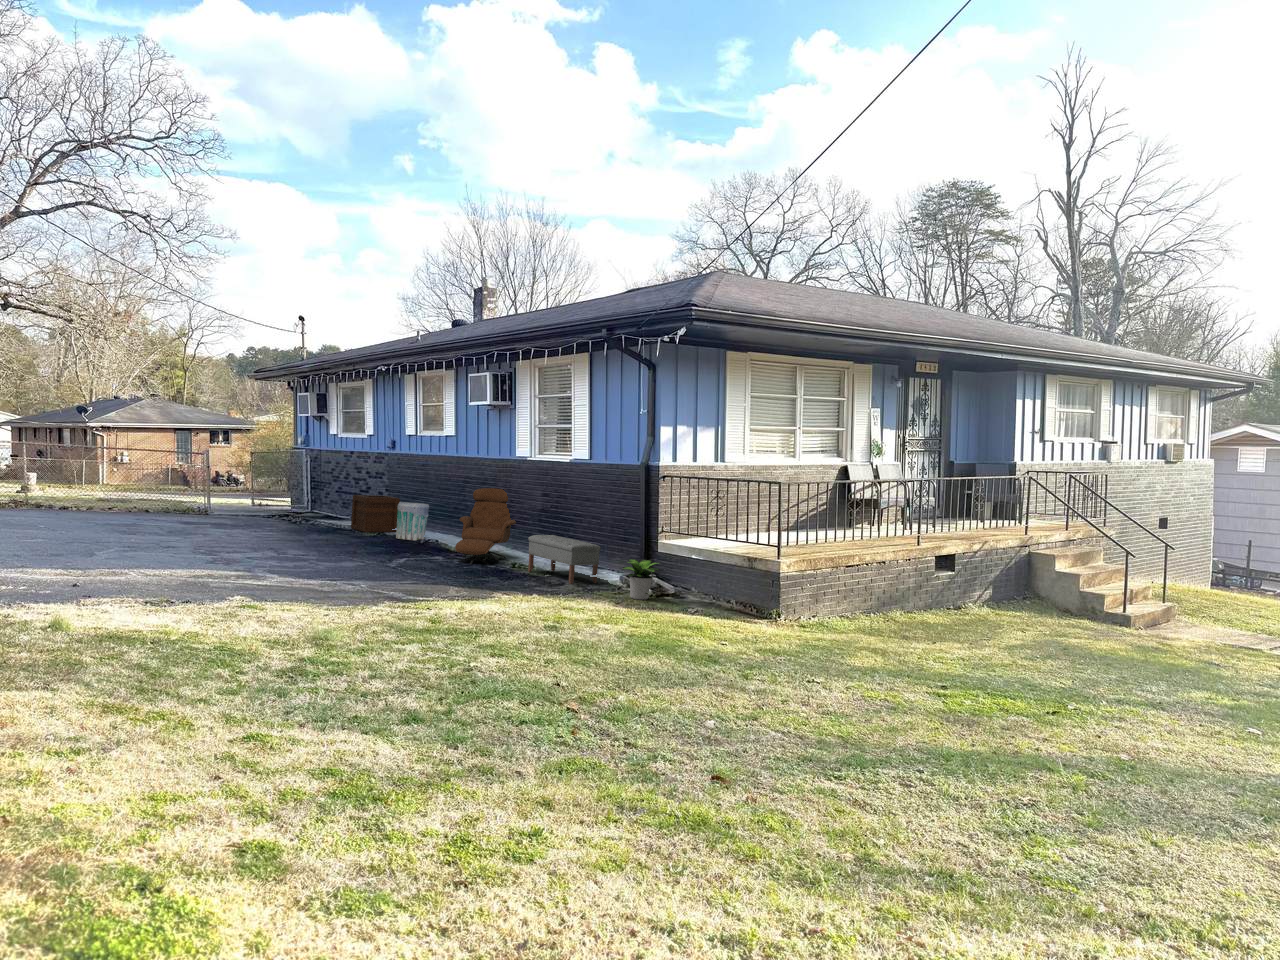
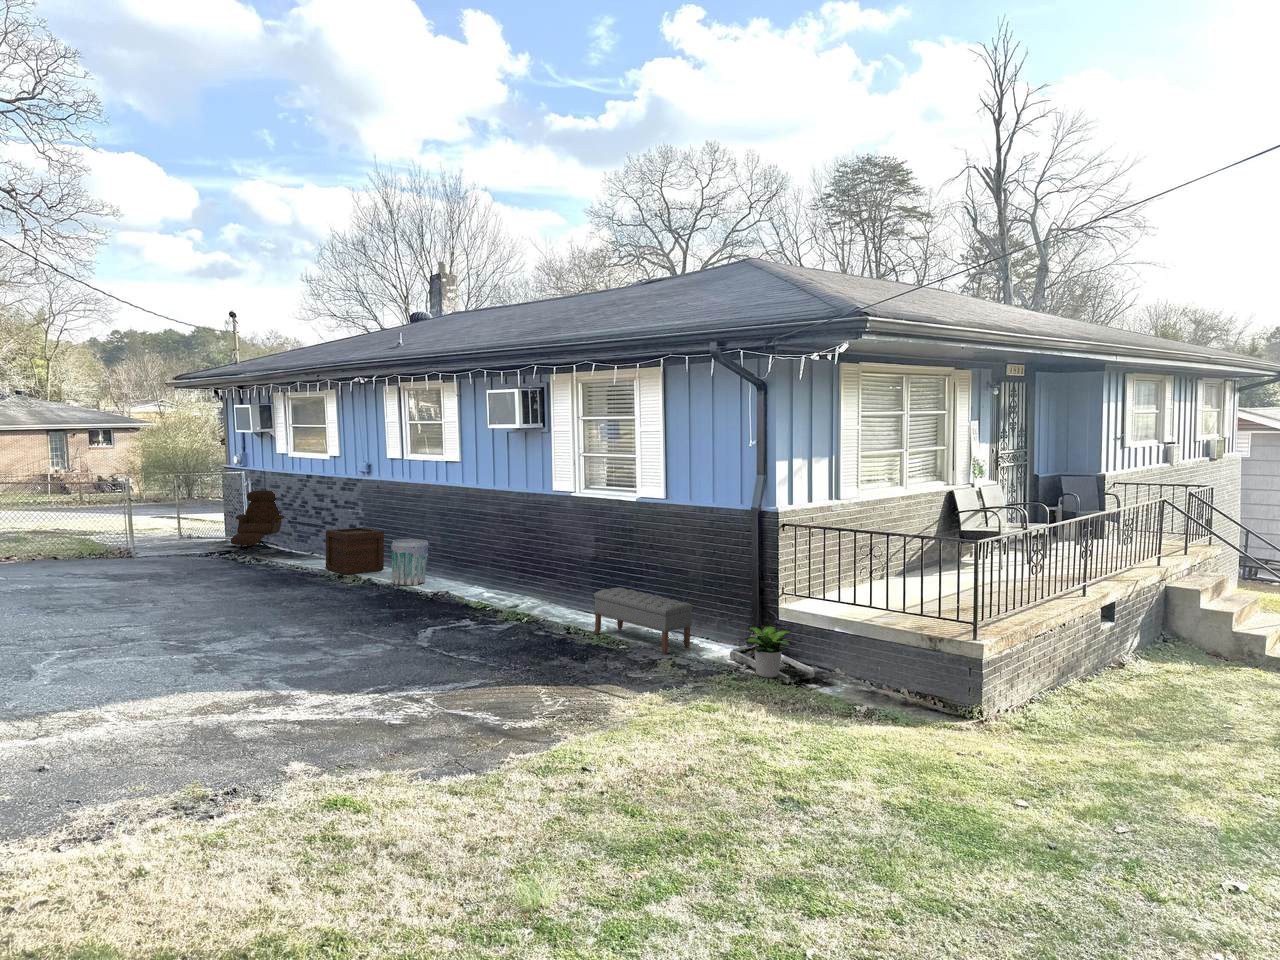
lounge chair: present [455,488,516,565] -> present [231,490,284,553]

